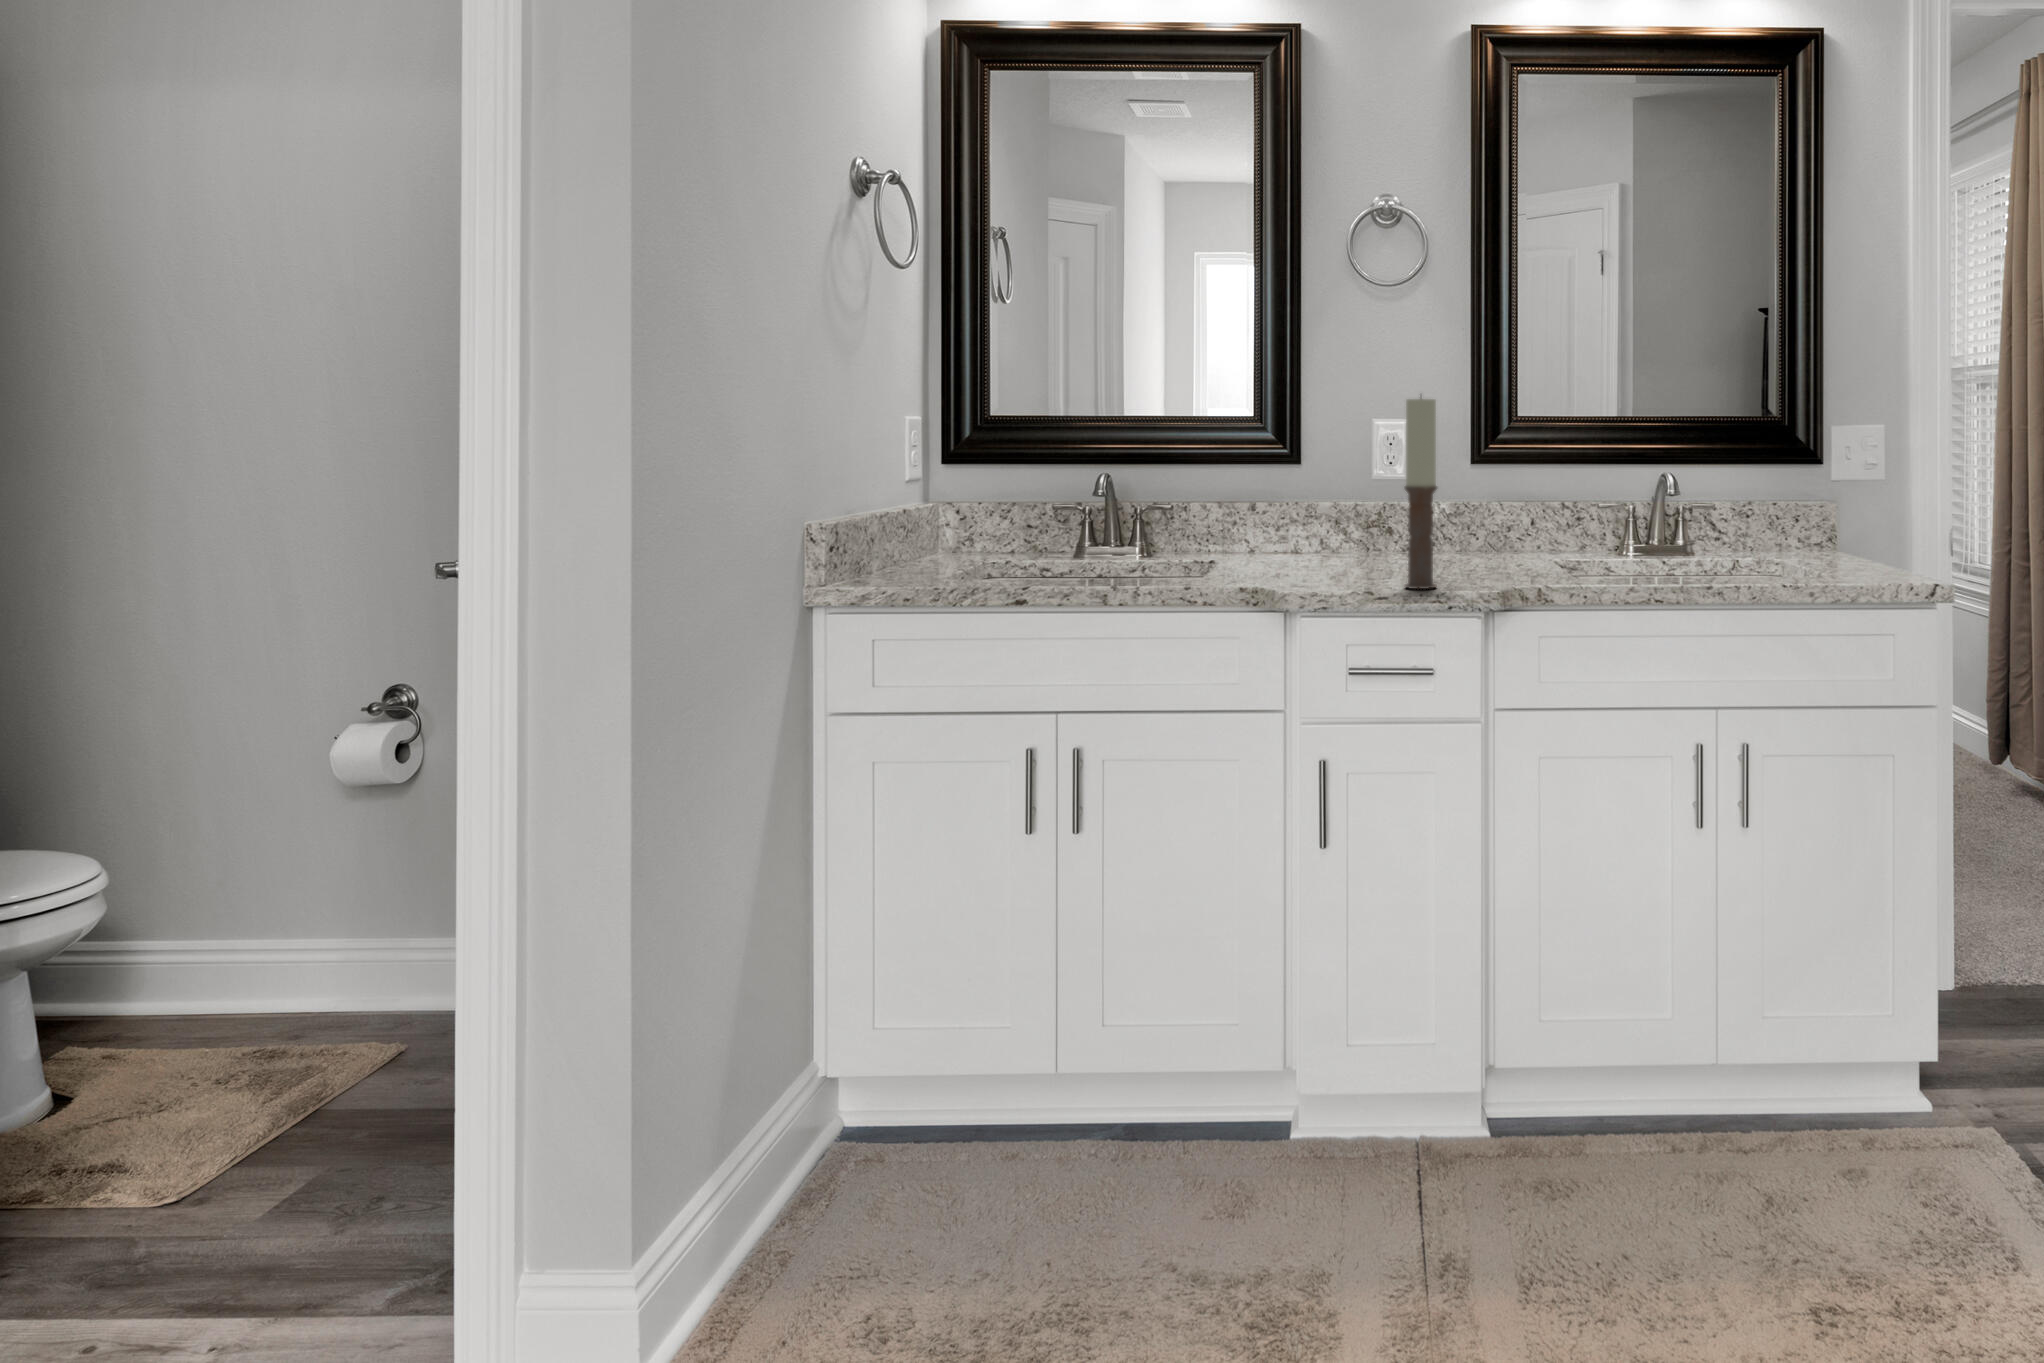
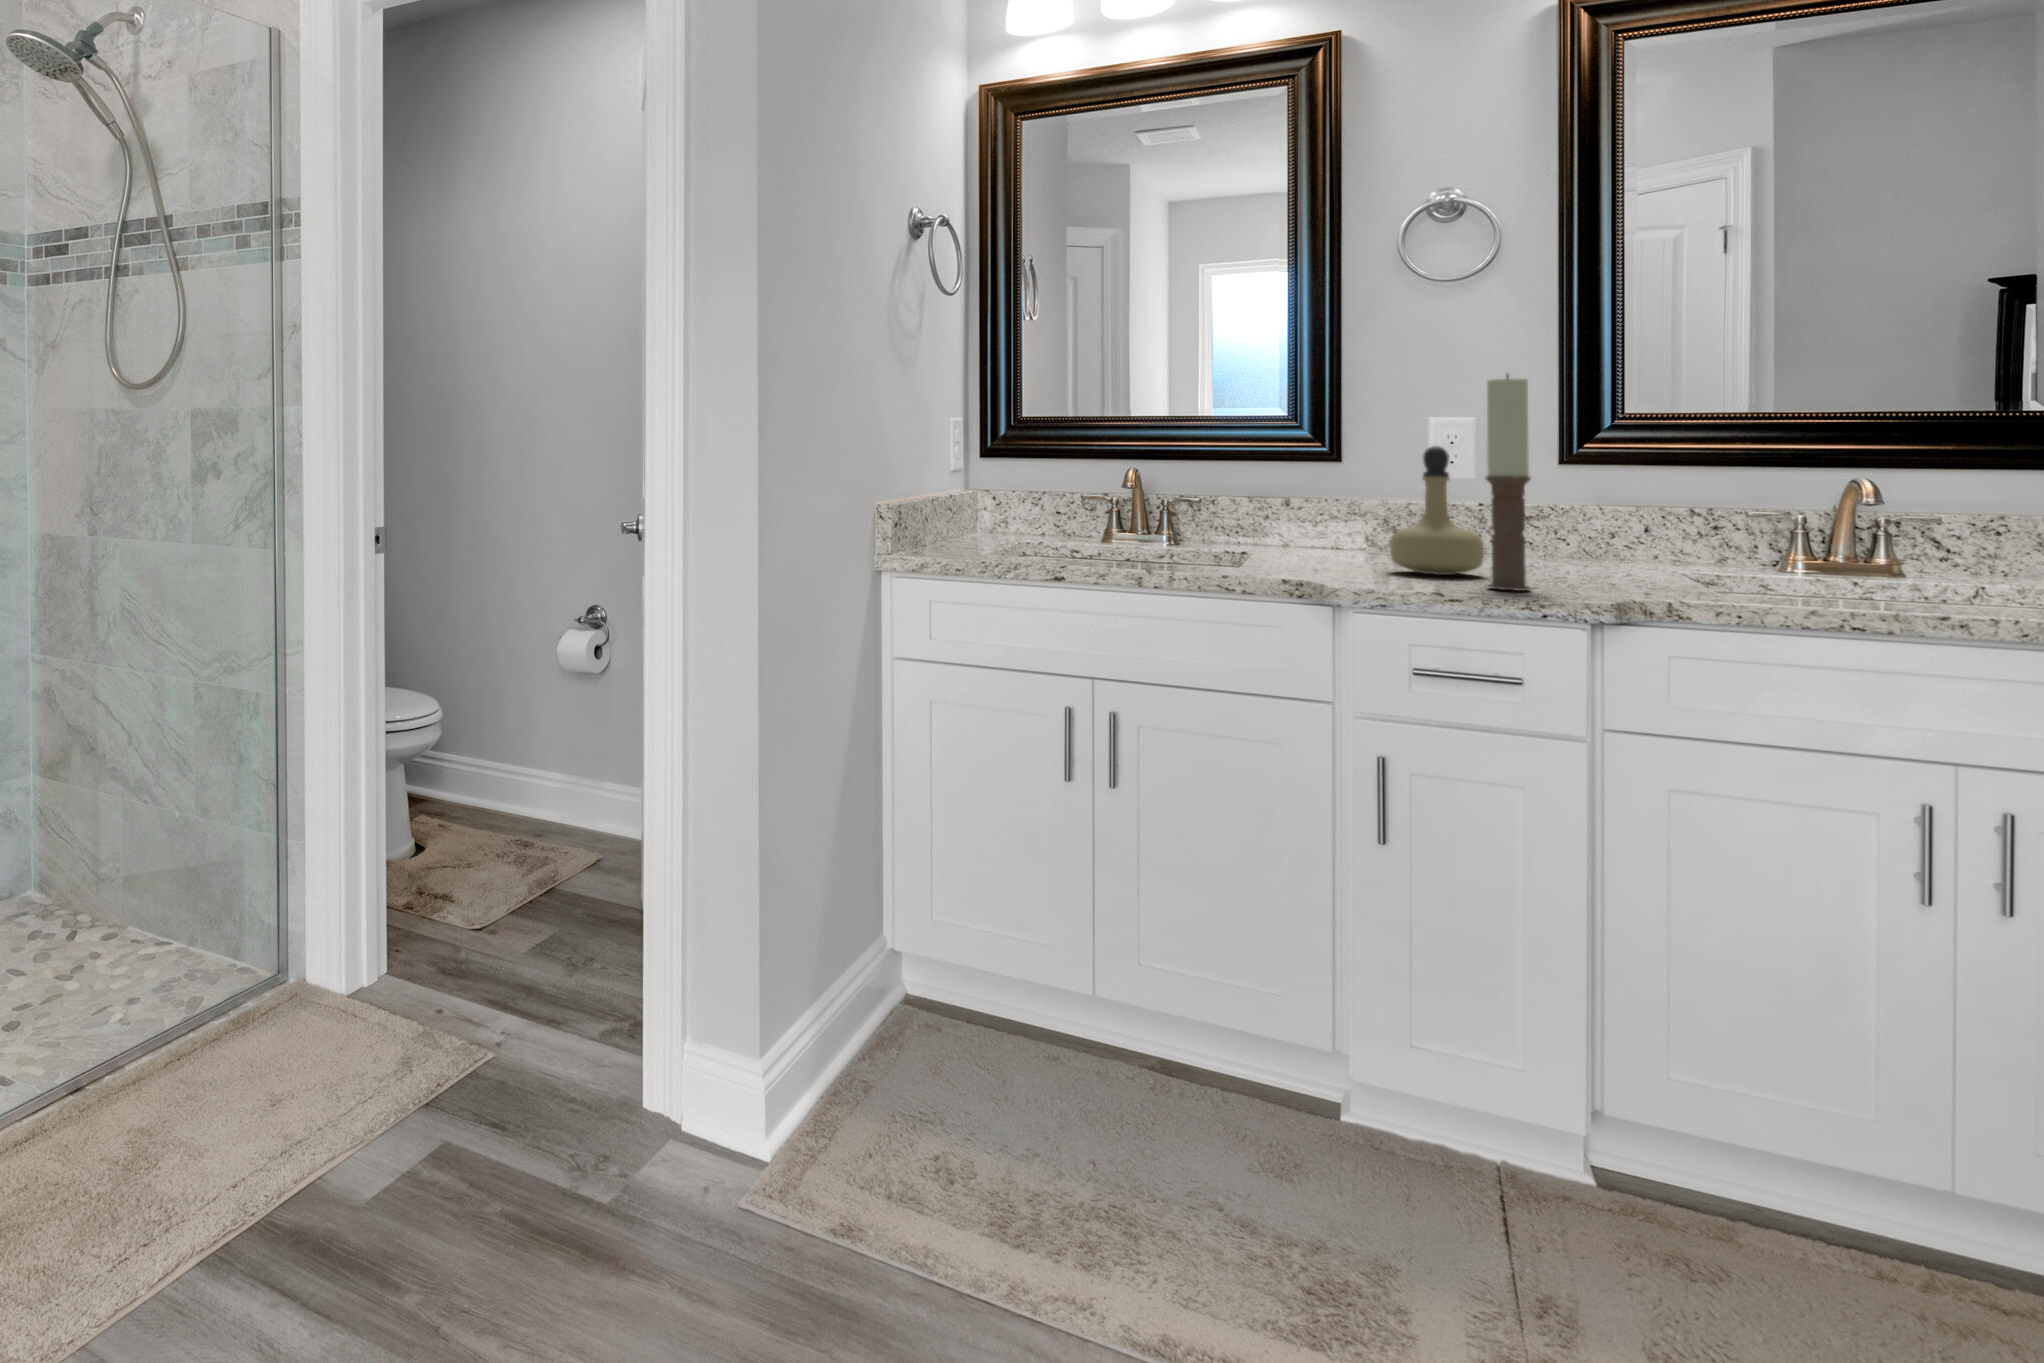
perfume bottle: none [1334,454,1408,575] -> present [1390,446,1484,575]

